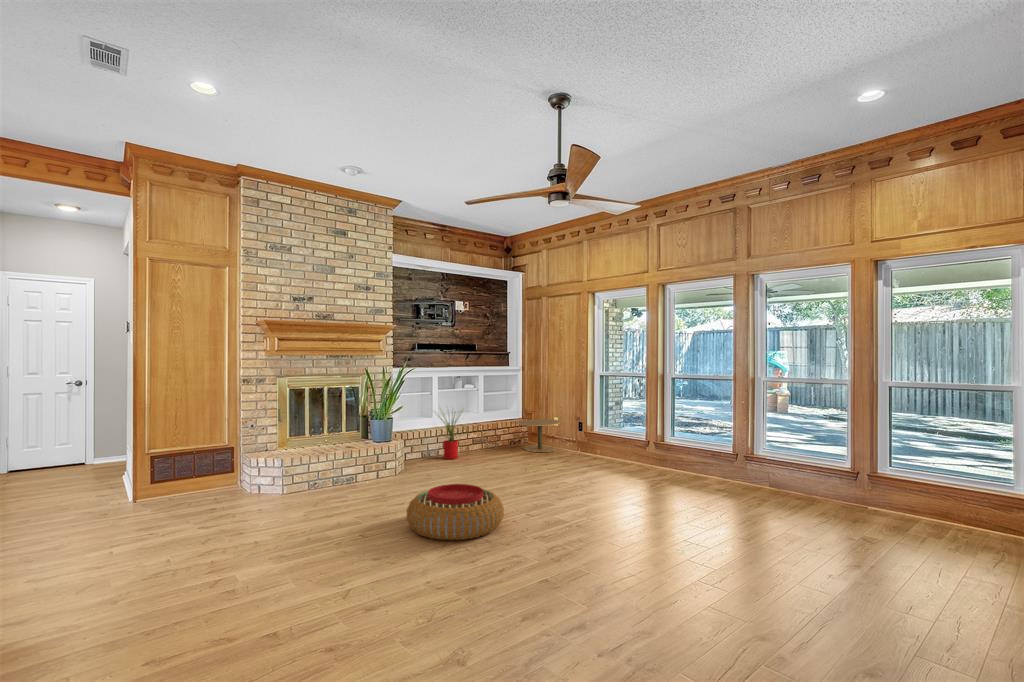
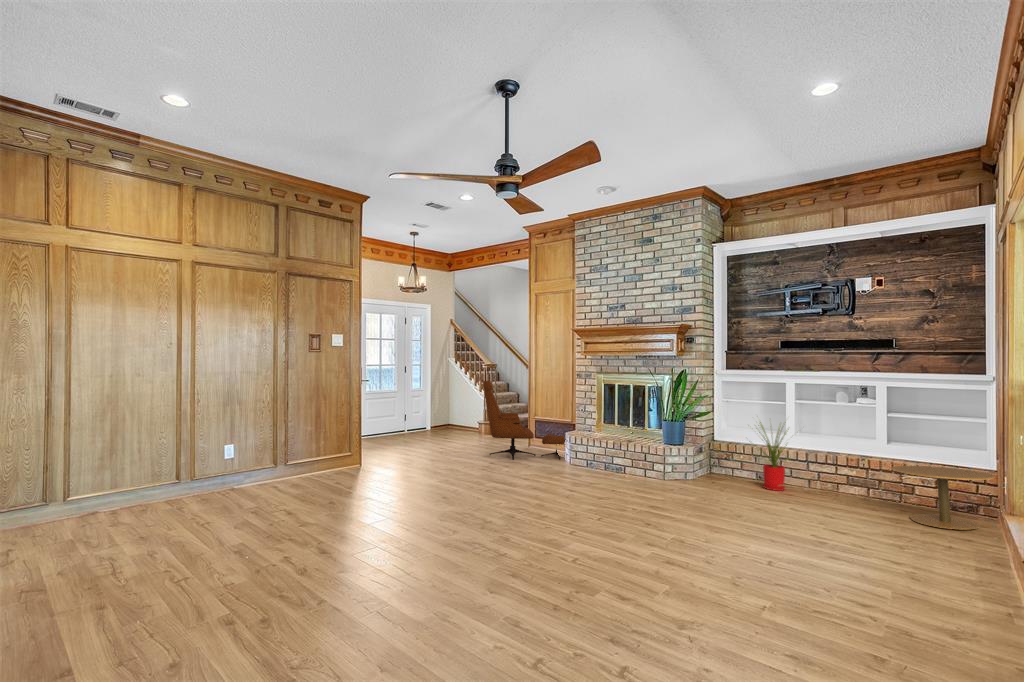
lounge chair: none [120,400,248,526] -> present [483,381,565,460]
pouf: present [407,484,504,540] -> none [472,464,560,511]

